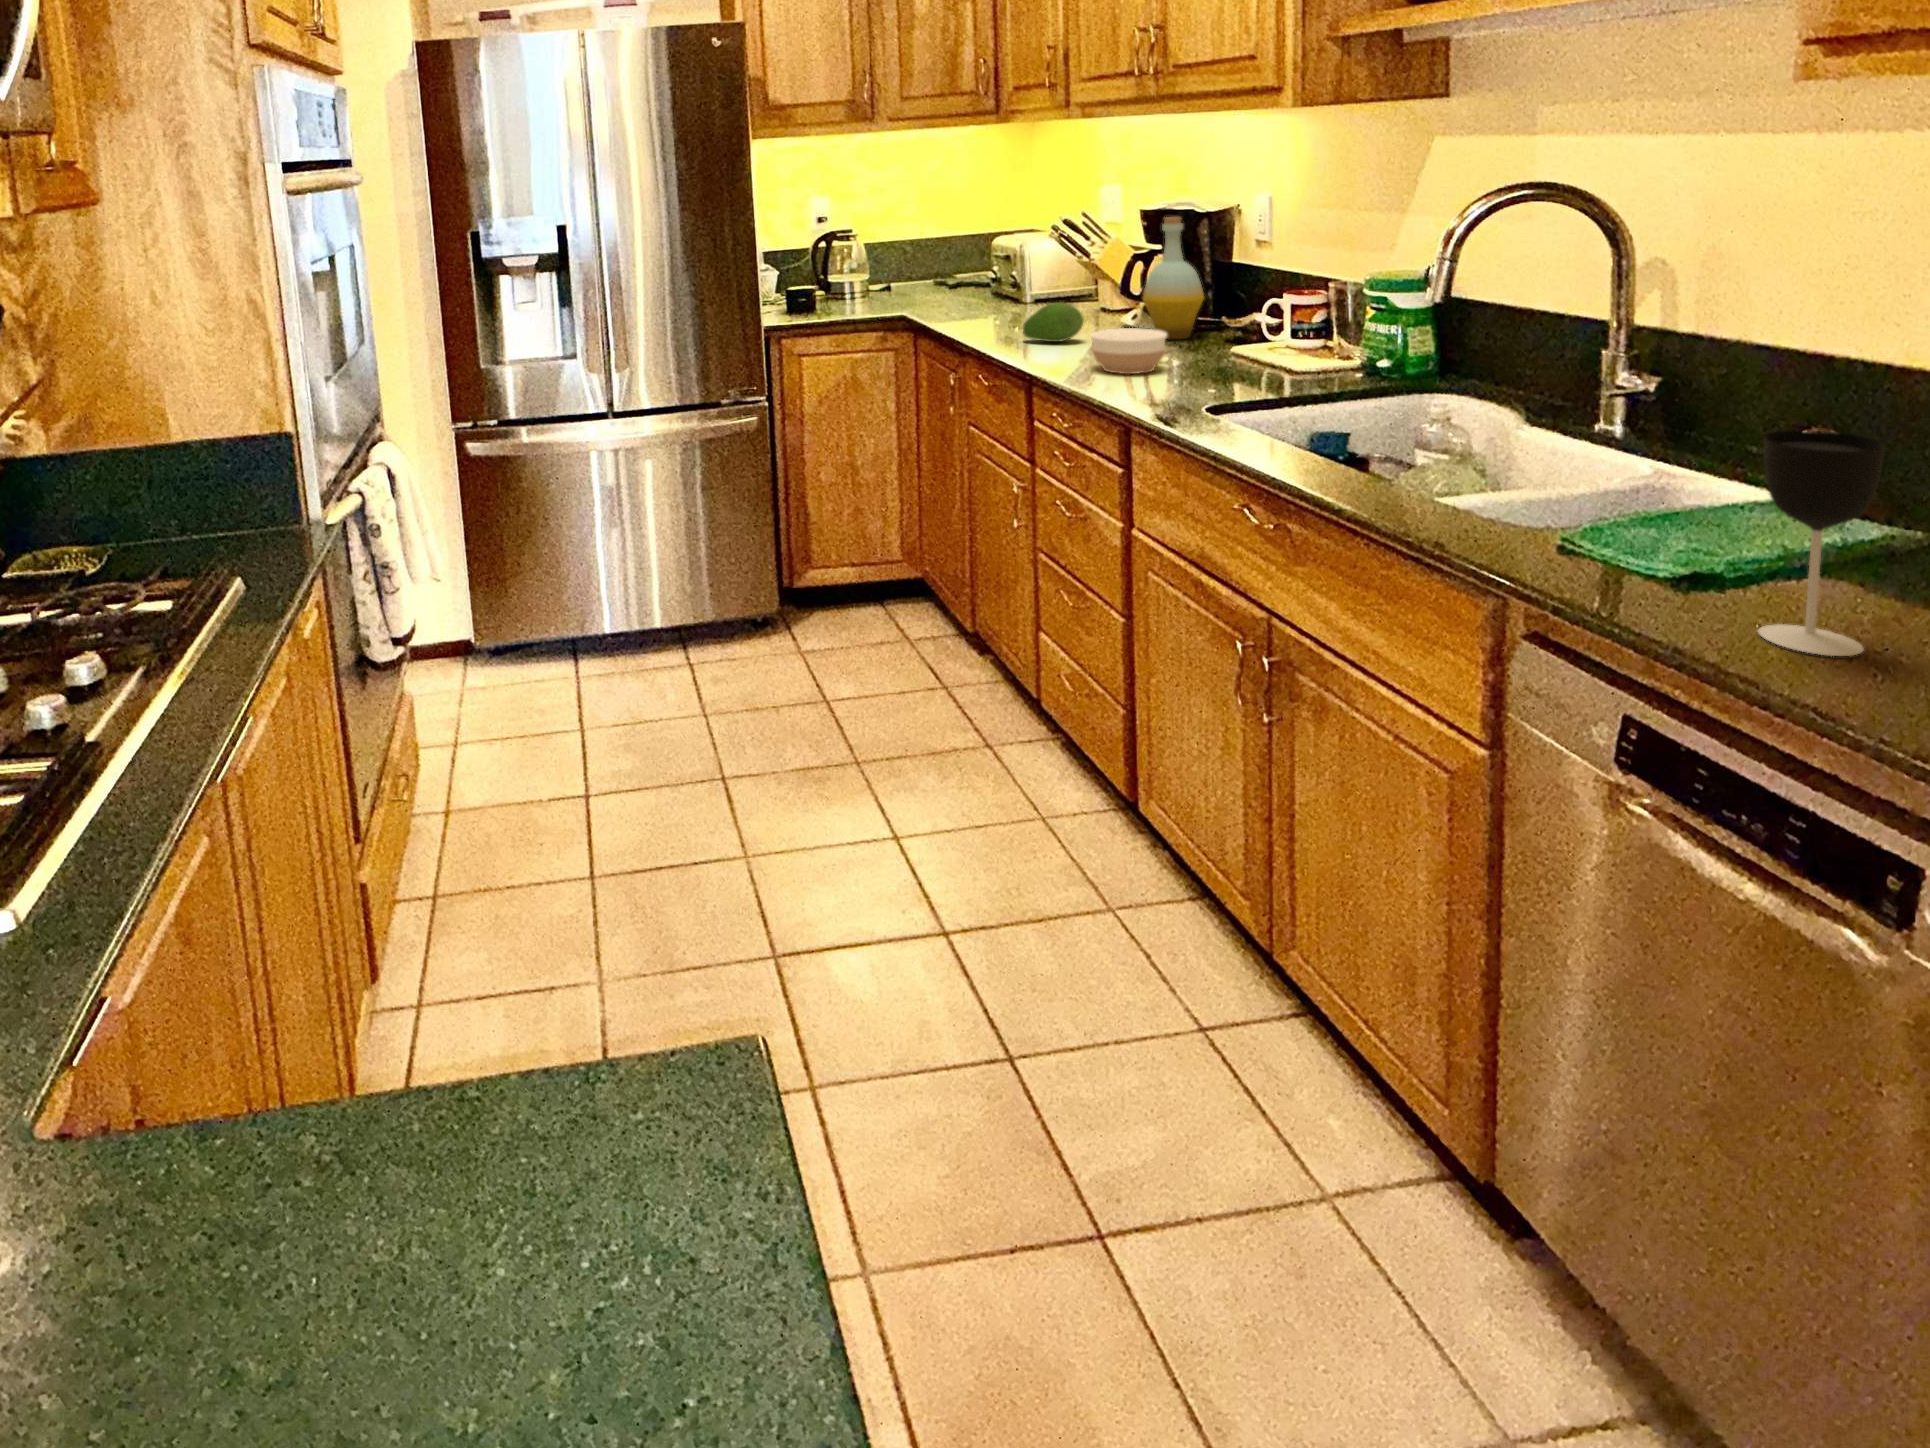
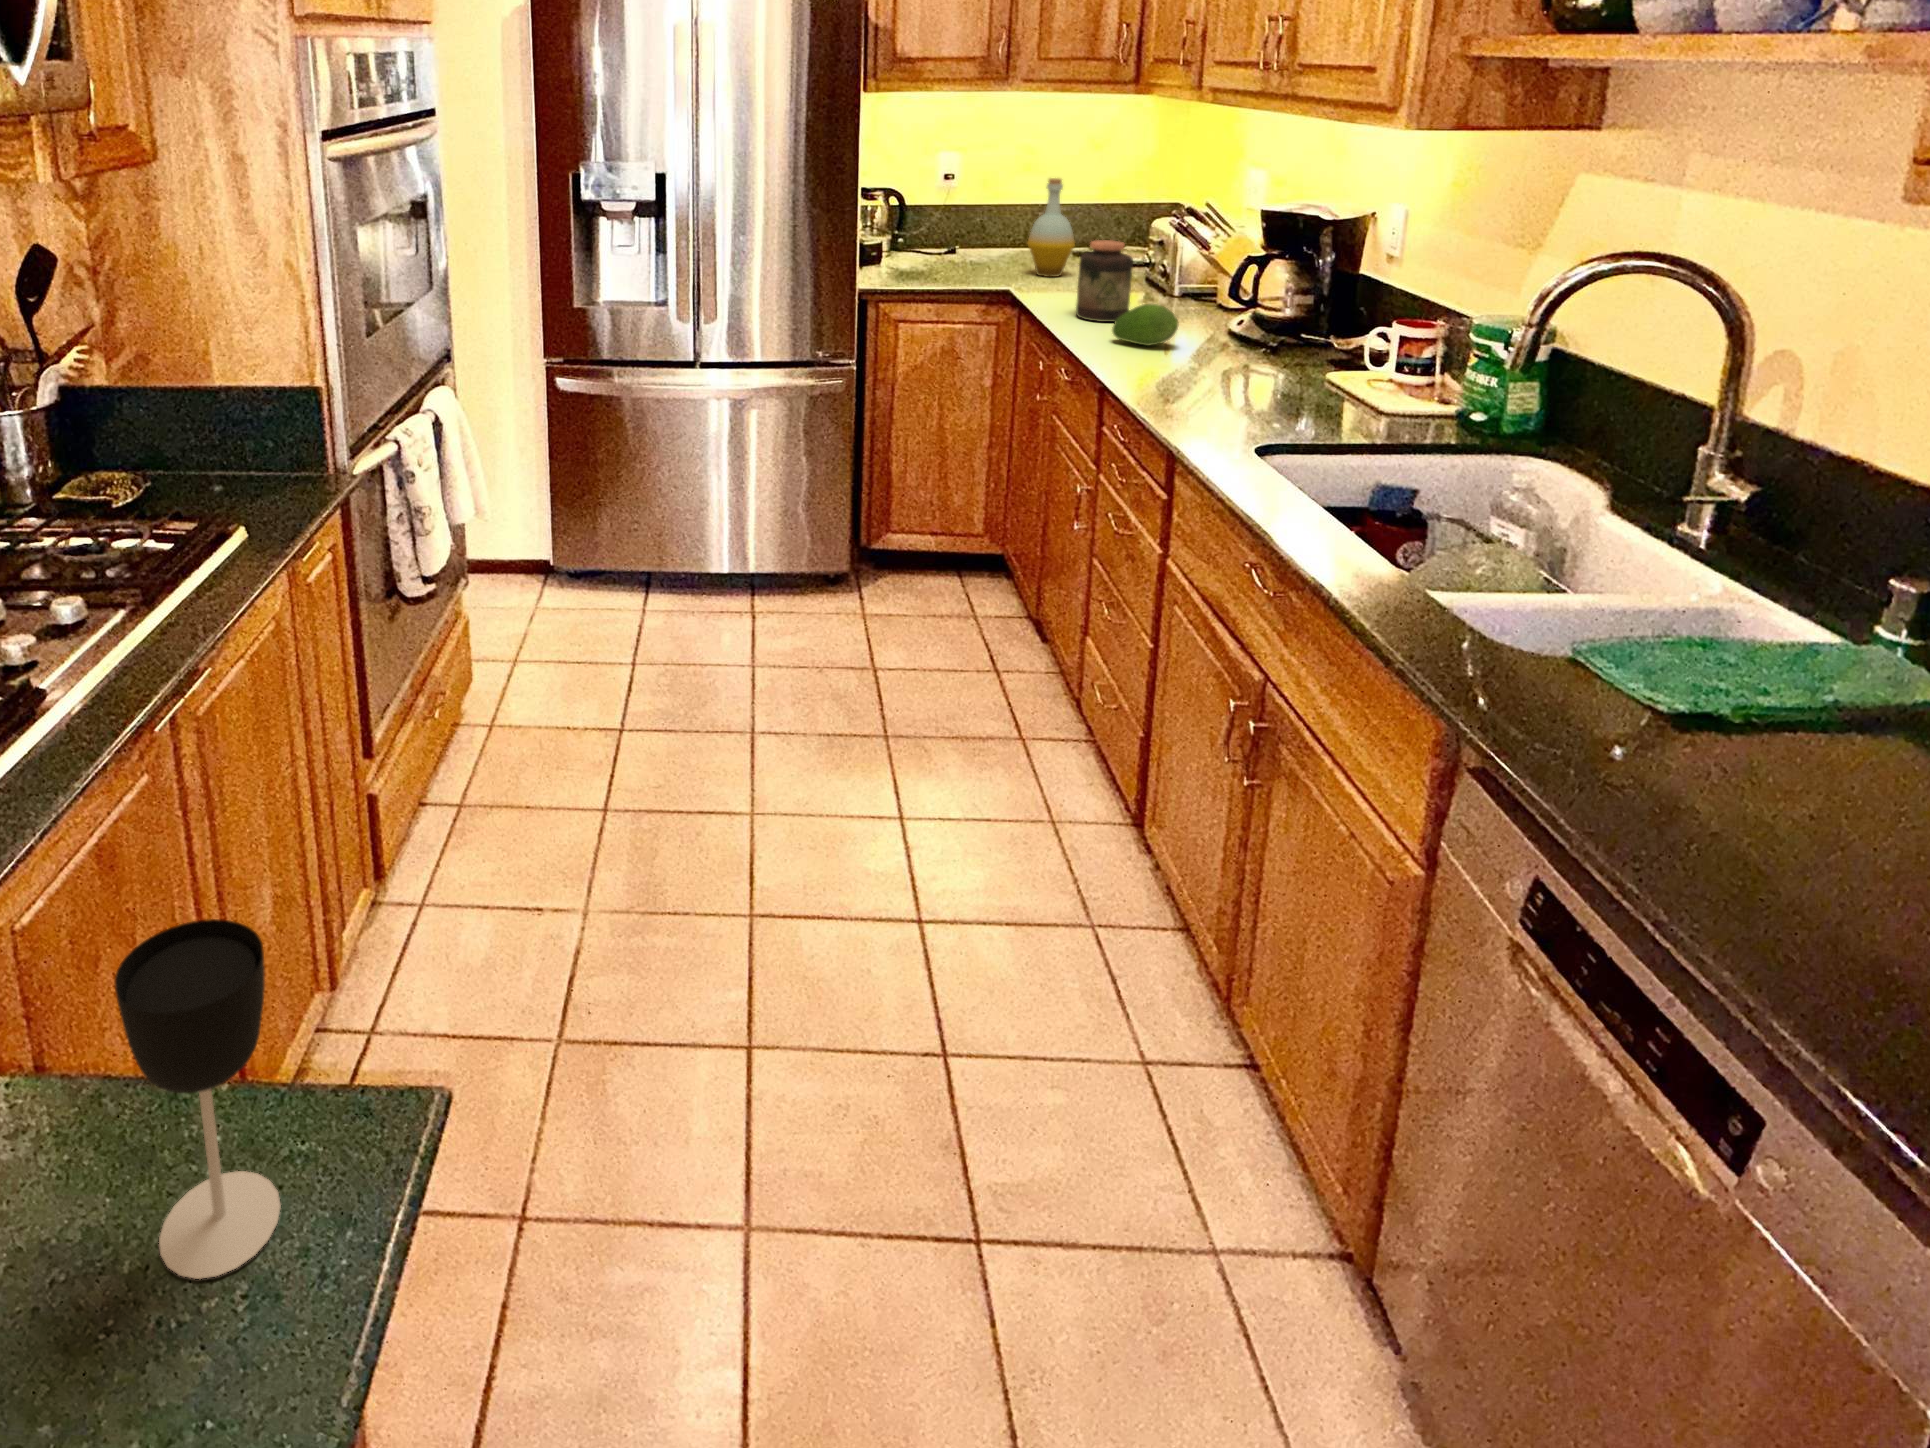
bottle: present [1143,217,1204,339] -> present [1028,178,1075,277]
jar: none [977,253,1027,329] -> present [1076,240,1133,322]
bowl: present [1090,328,1167,374] -> none [1164,344,1248,396]
wine glass: present [1758,431,1884,656] -> present [115,919,281,1279]

